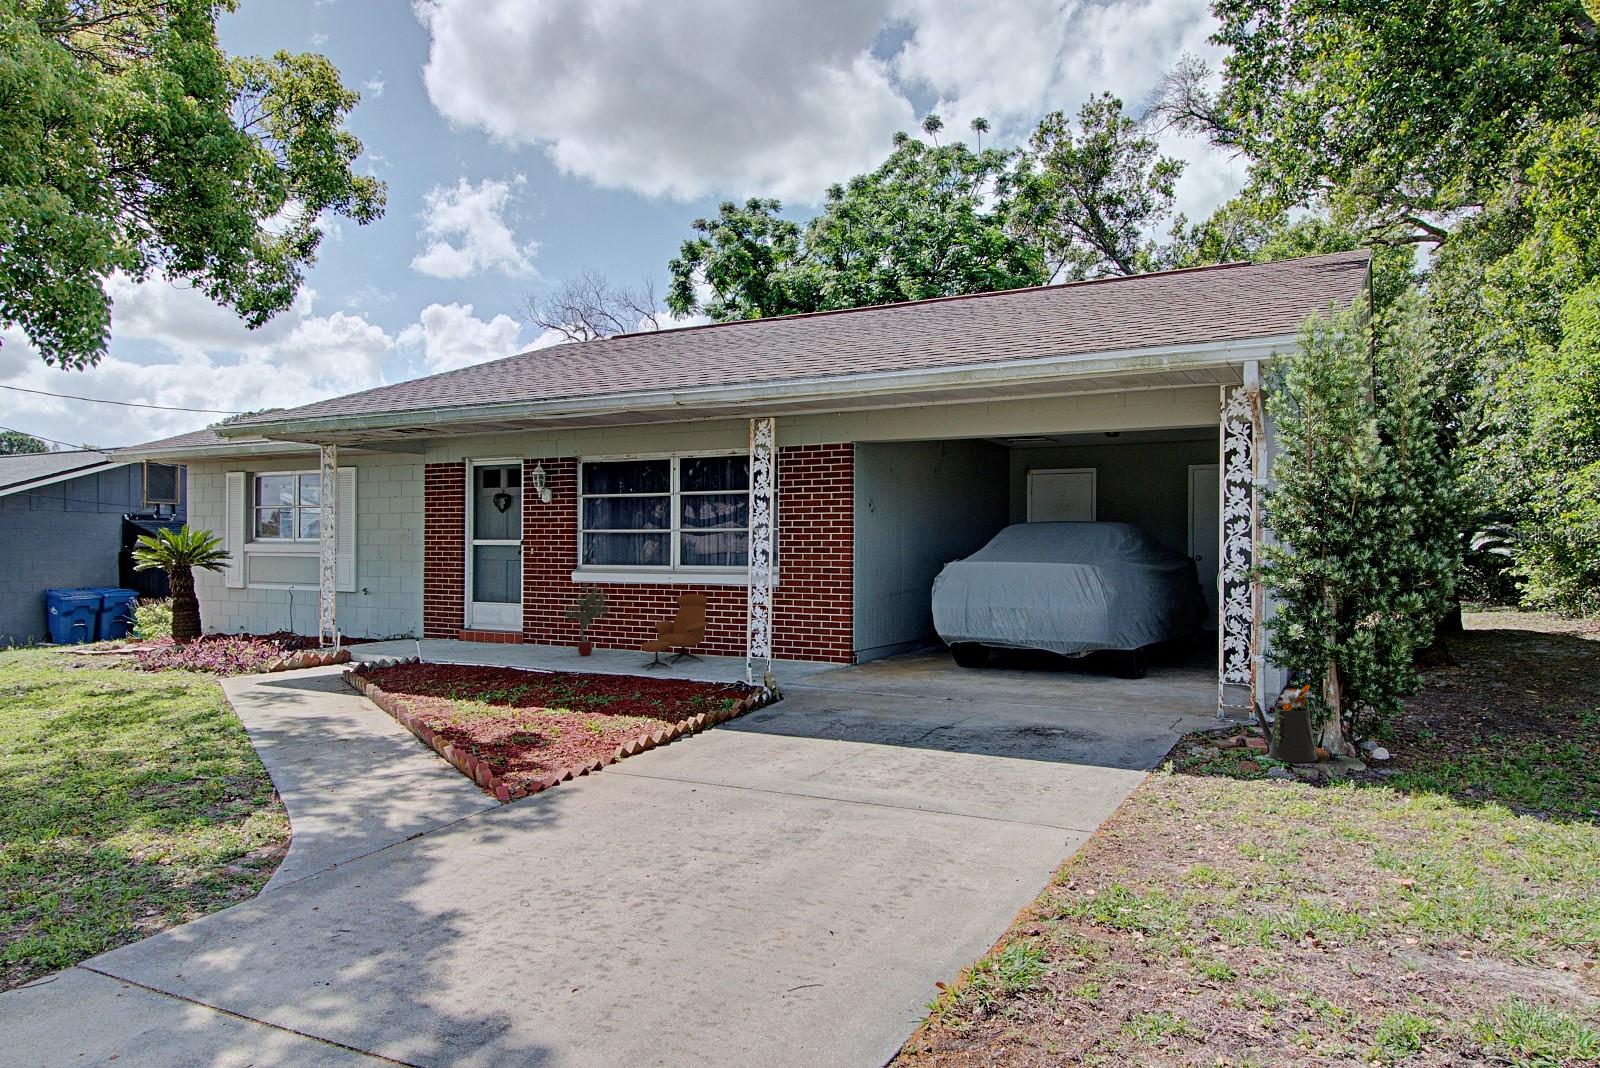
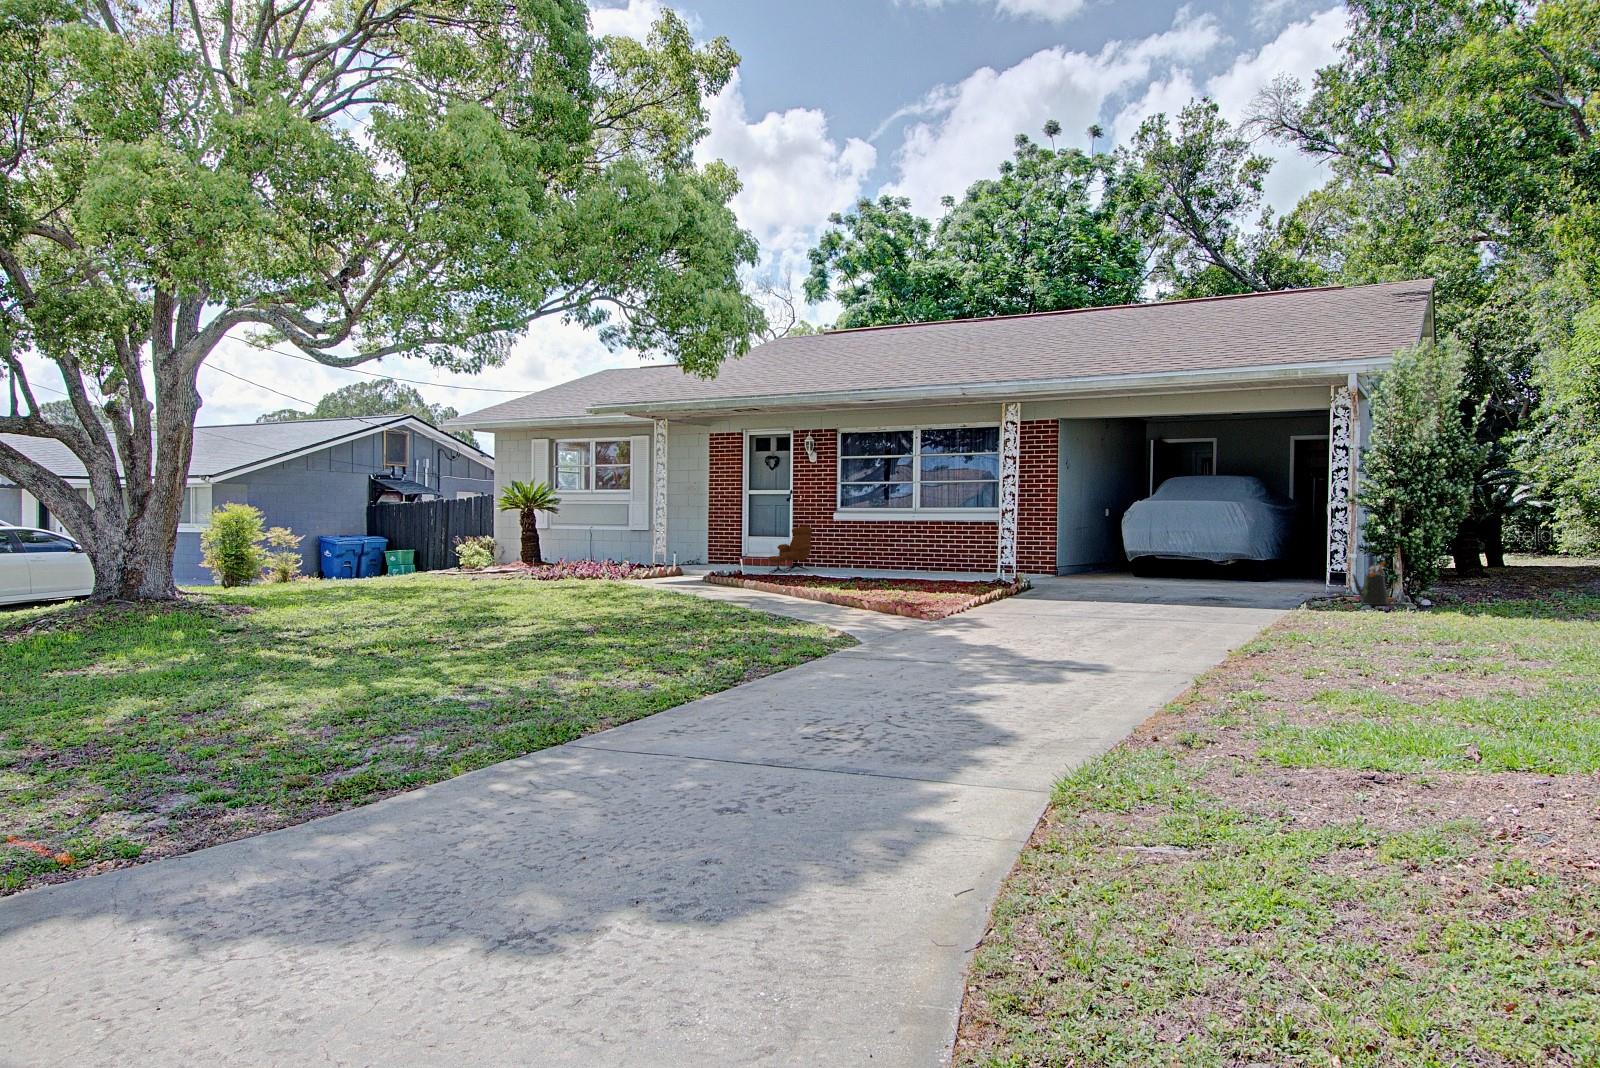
potted tree: present [565,584,609,656] -> none [834,520,870,572]
lounge chair: present [642,594,708,670] -> present [769,527,812,573]

